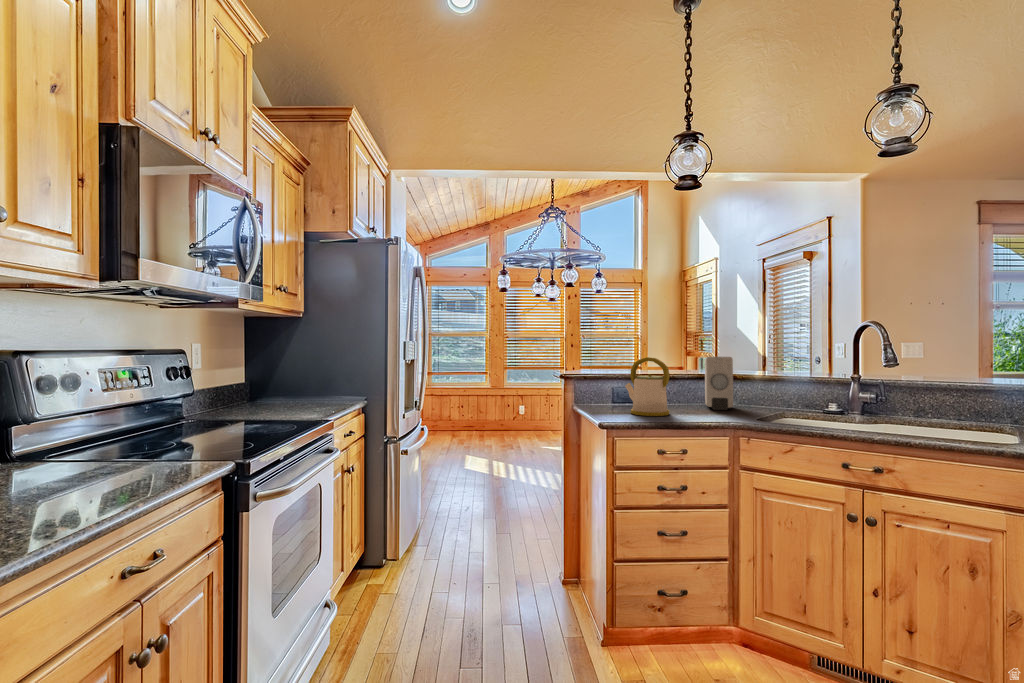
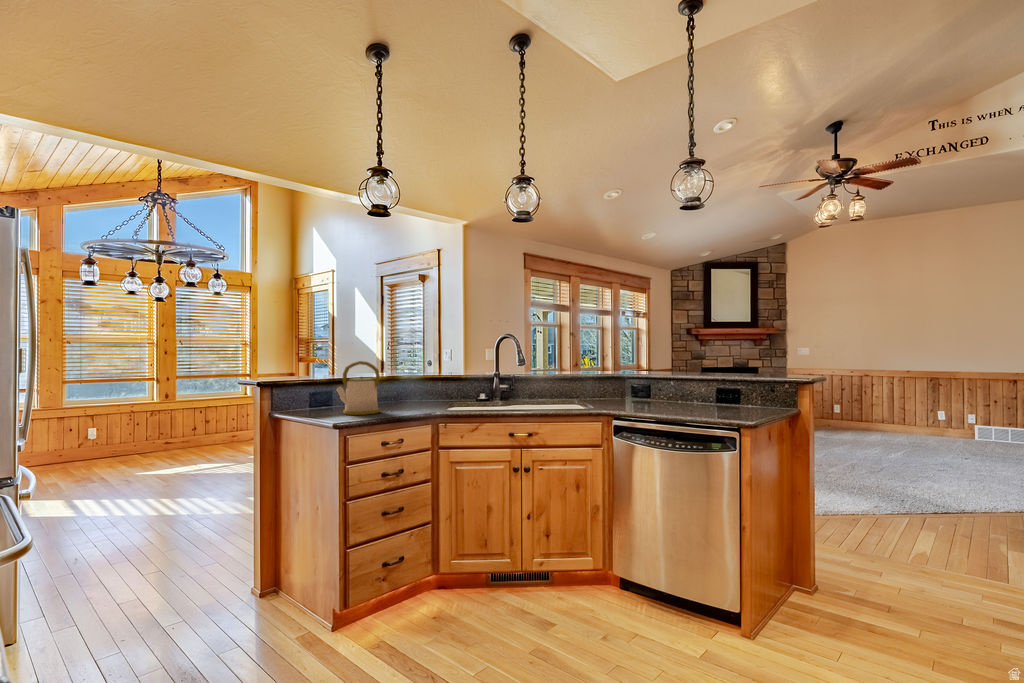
soap dispenser: present [705,357,733,410] -> none [391,359,419,405]

